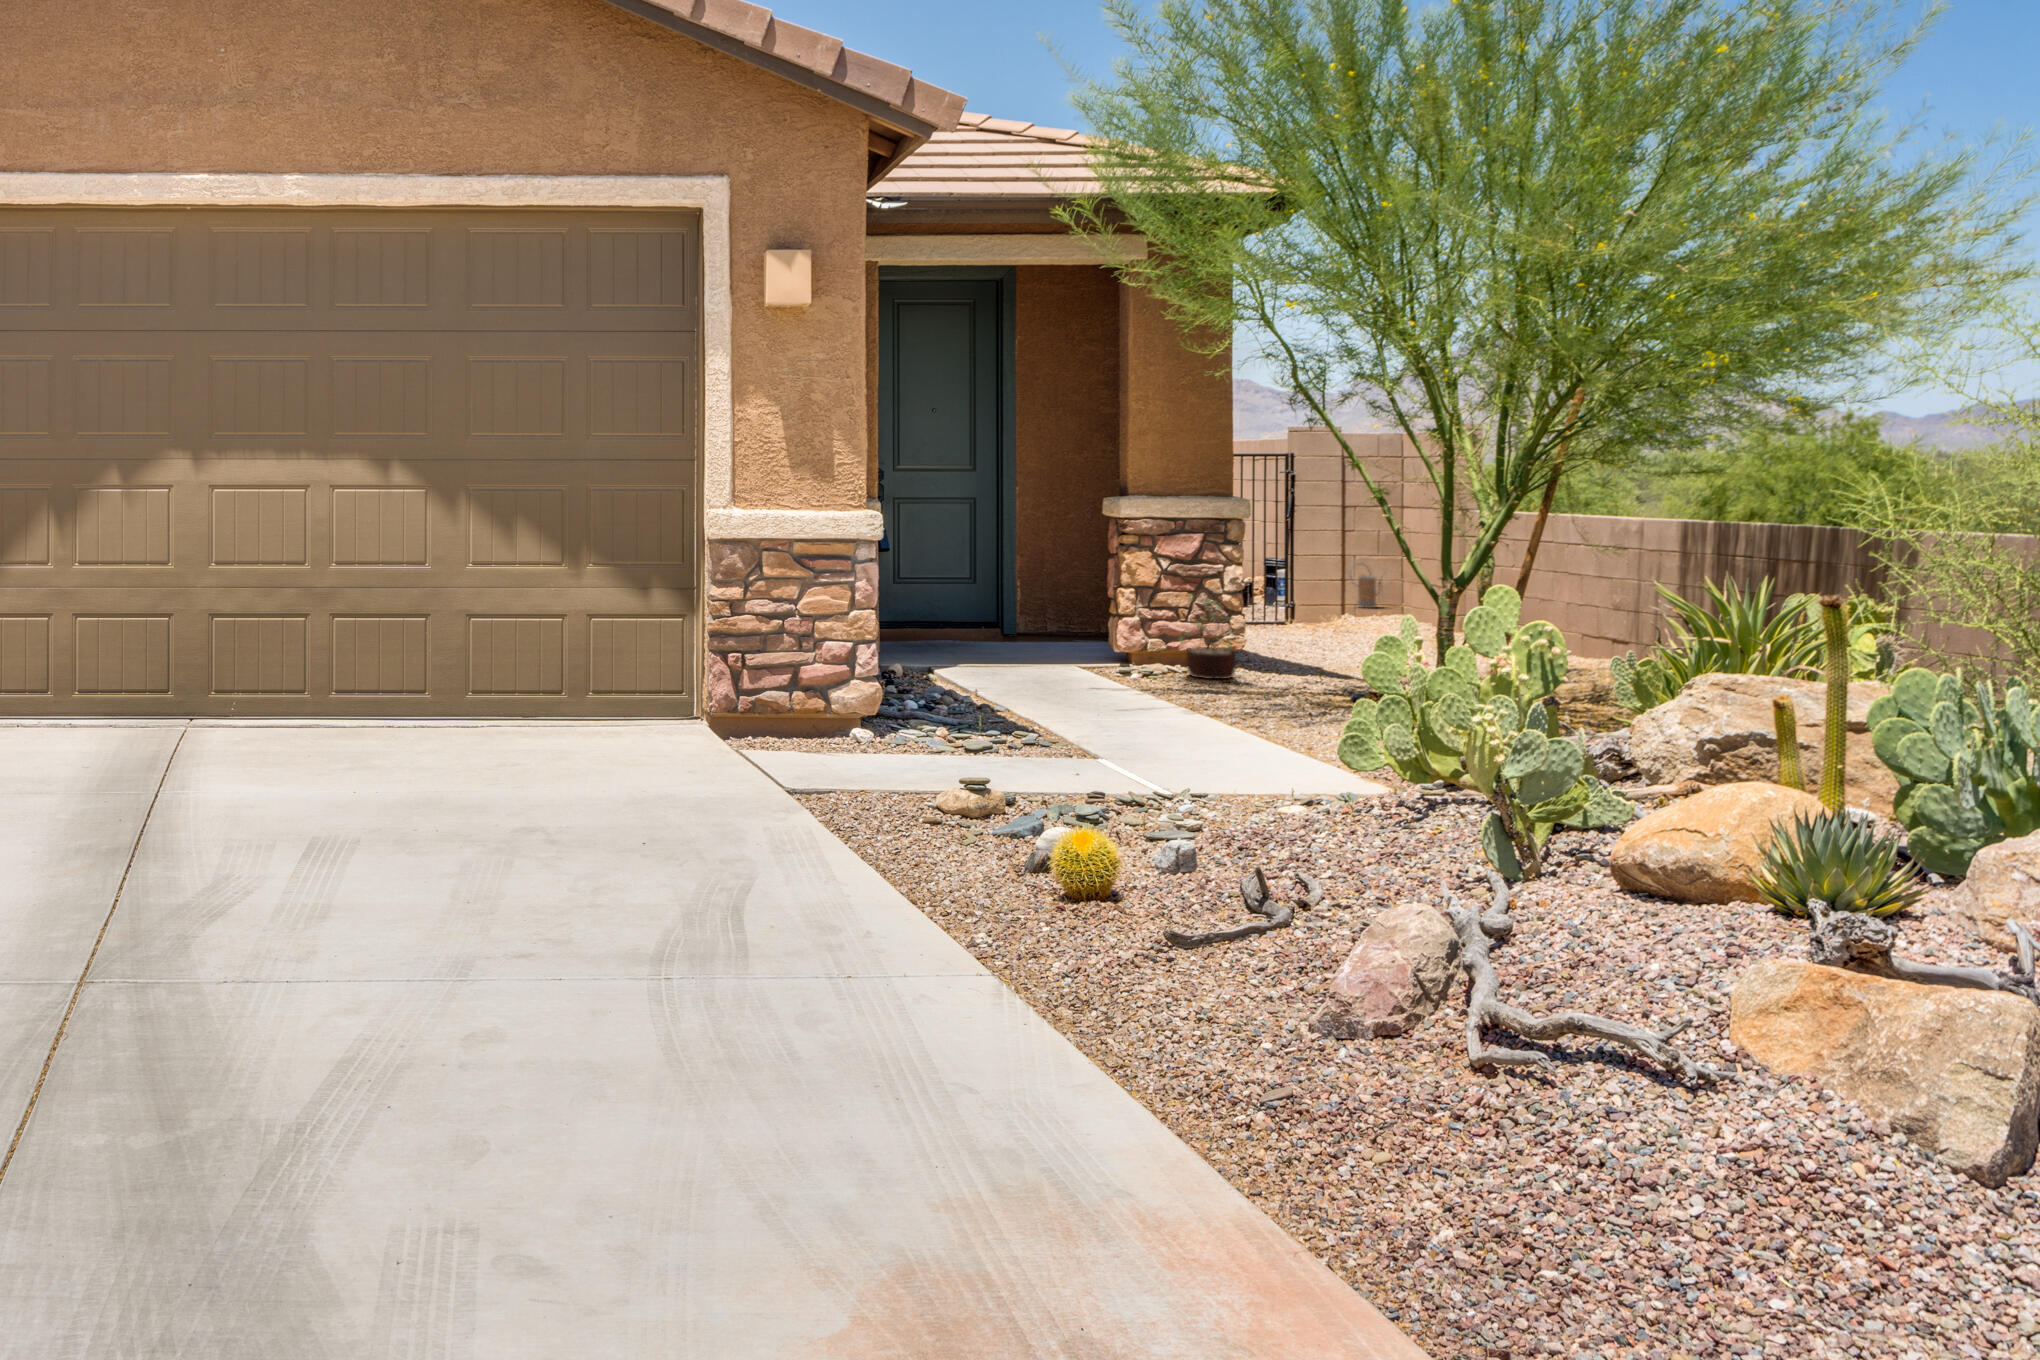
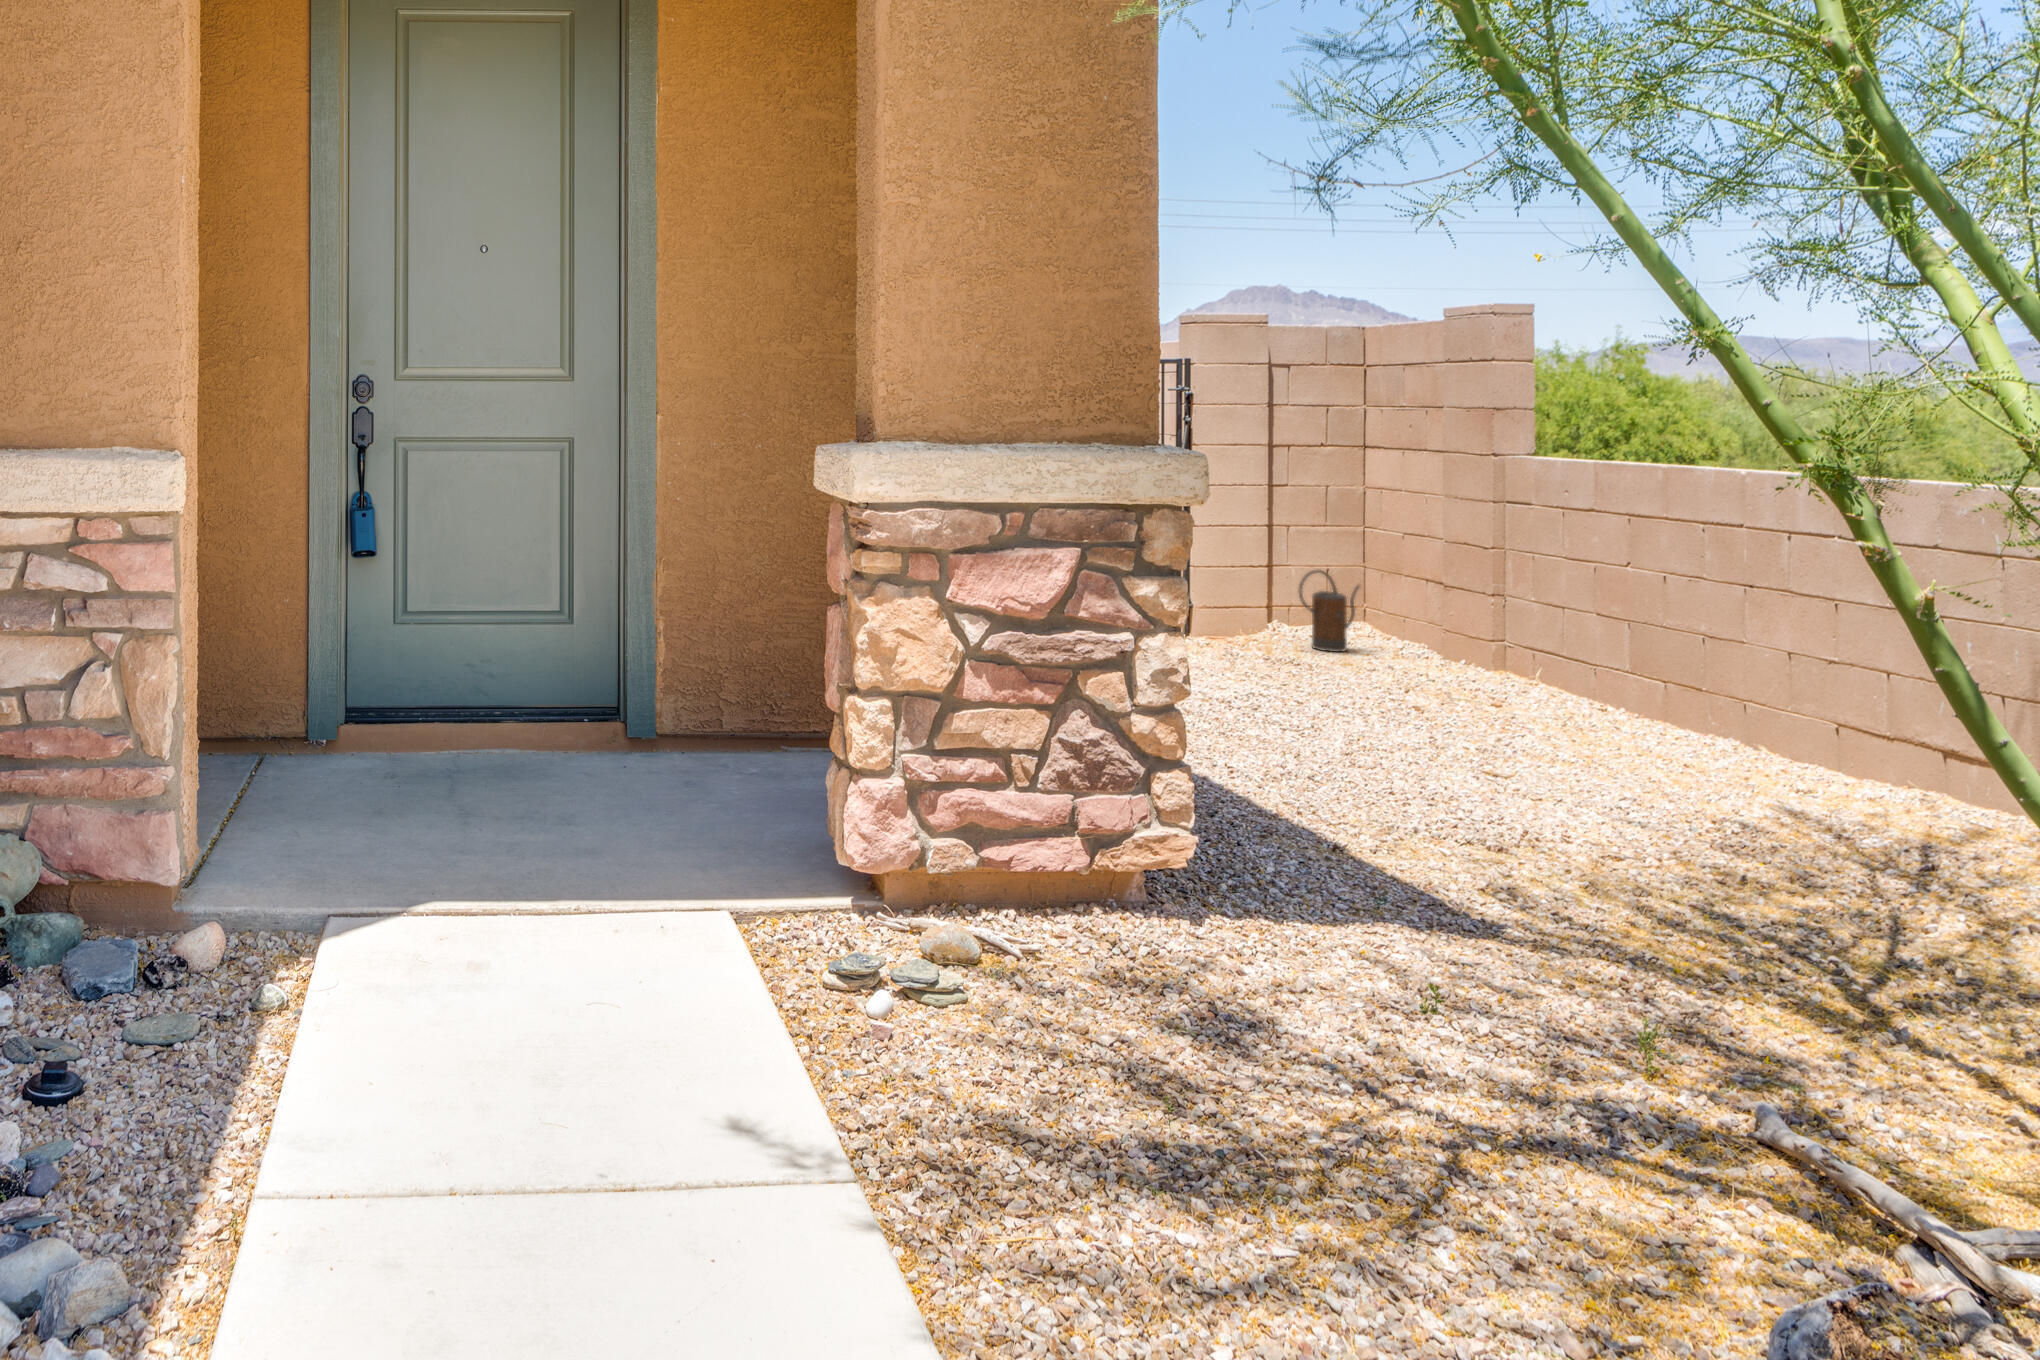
decorative plant: present [1179,593,1237,679] -> none [1002,712,1187,987]

